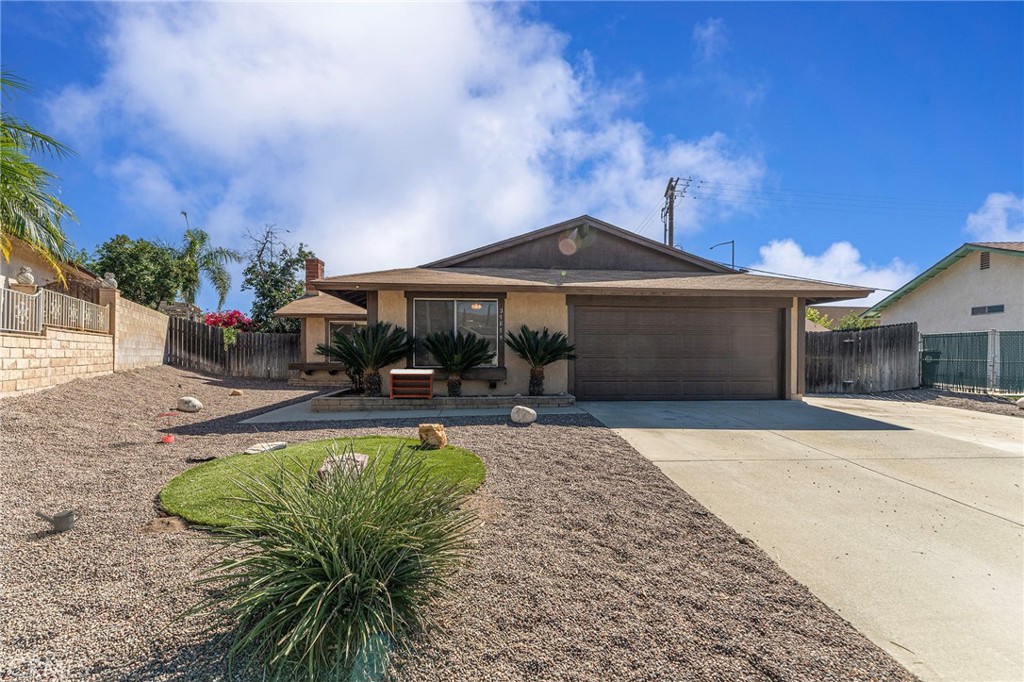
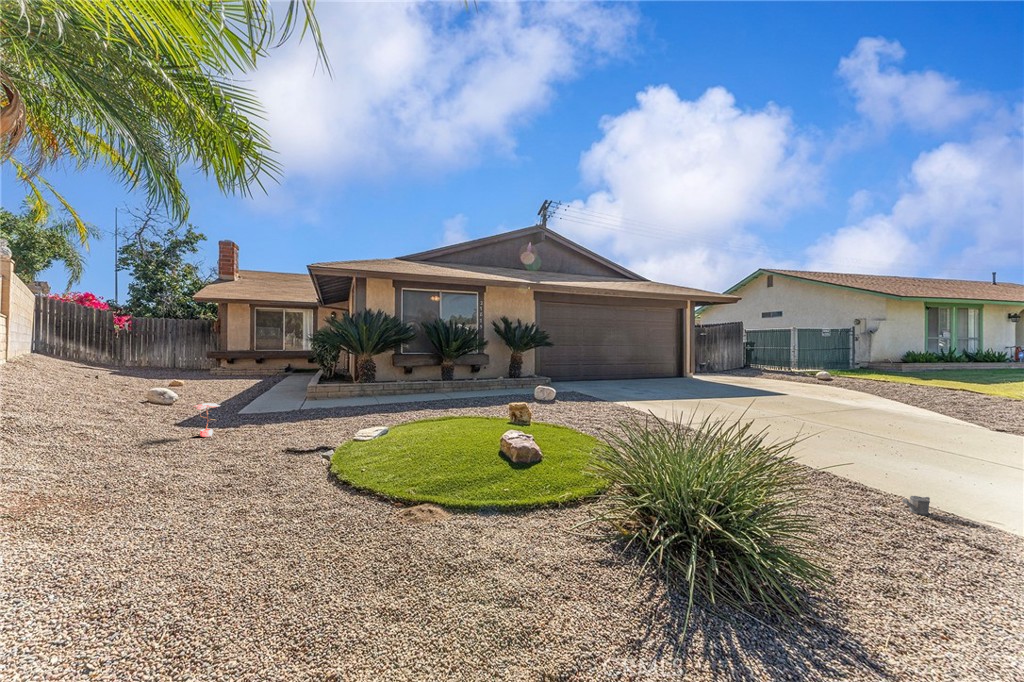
bench: present [389,369,435,399] -> none [381,357,426,385]
watering can: present [35,510,81,532] -> present [902,496,930,516]

